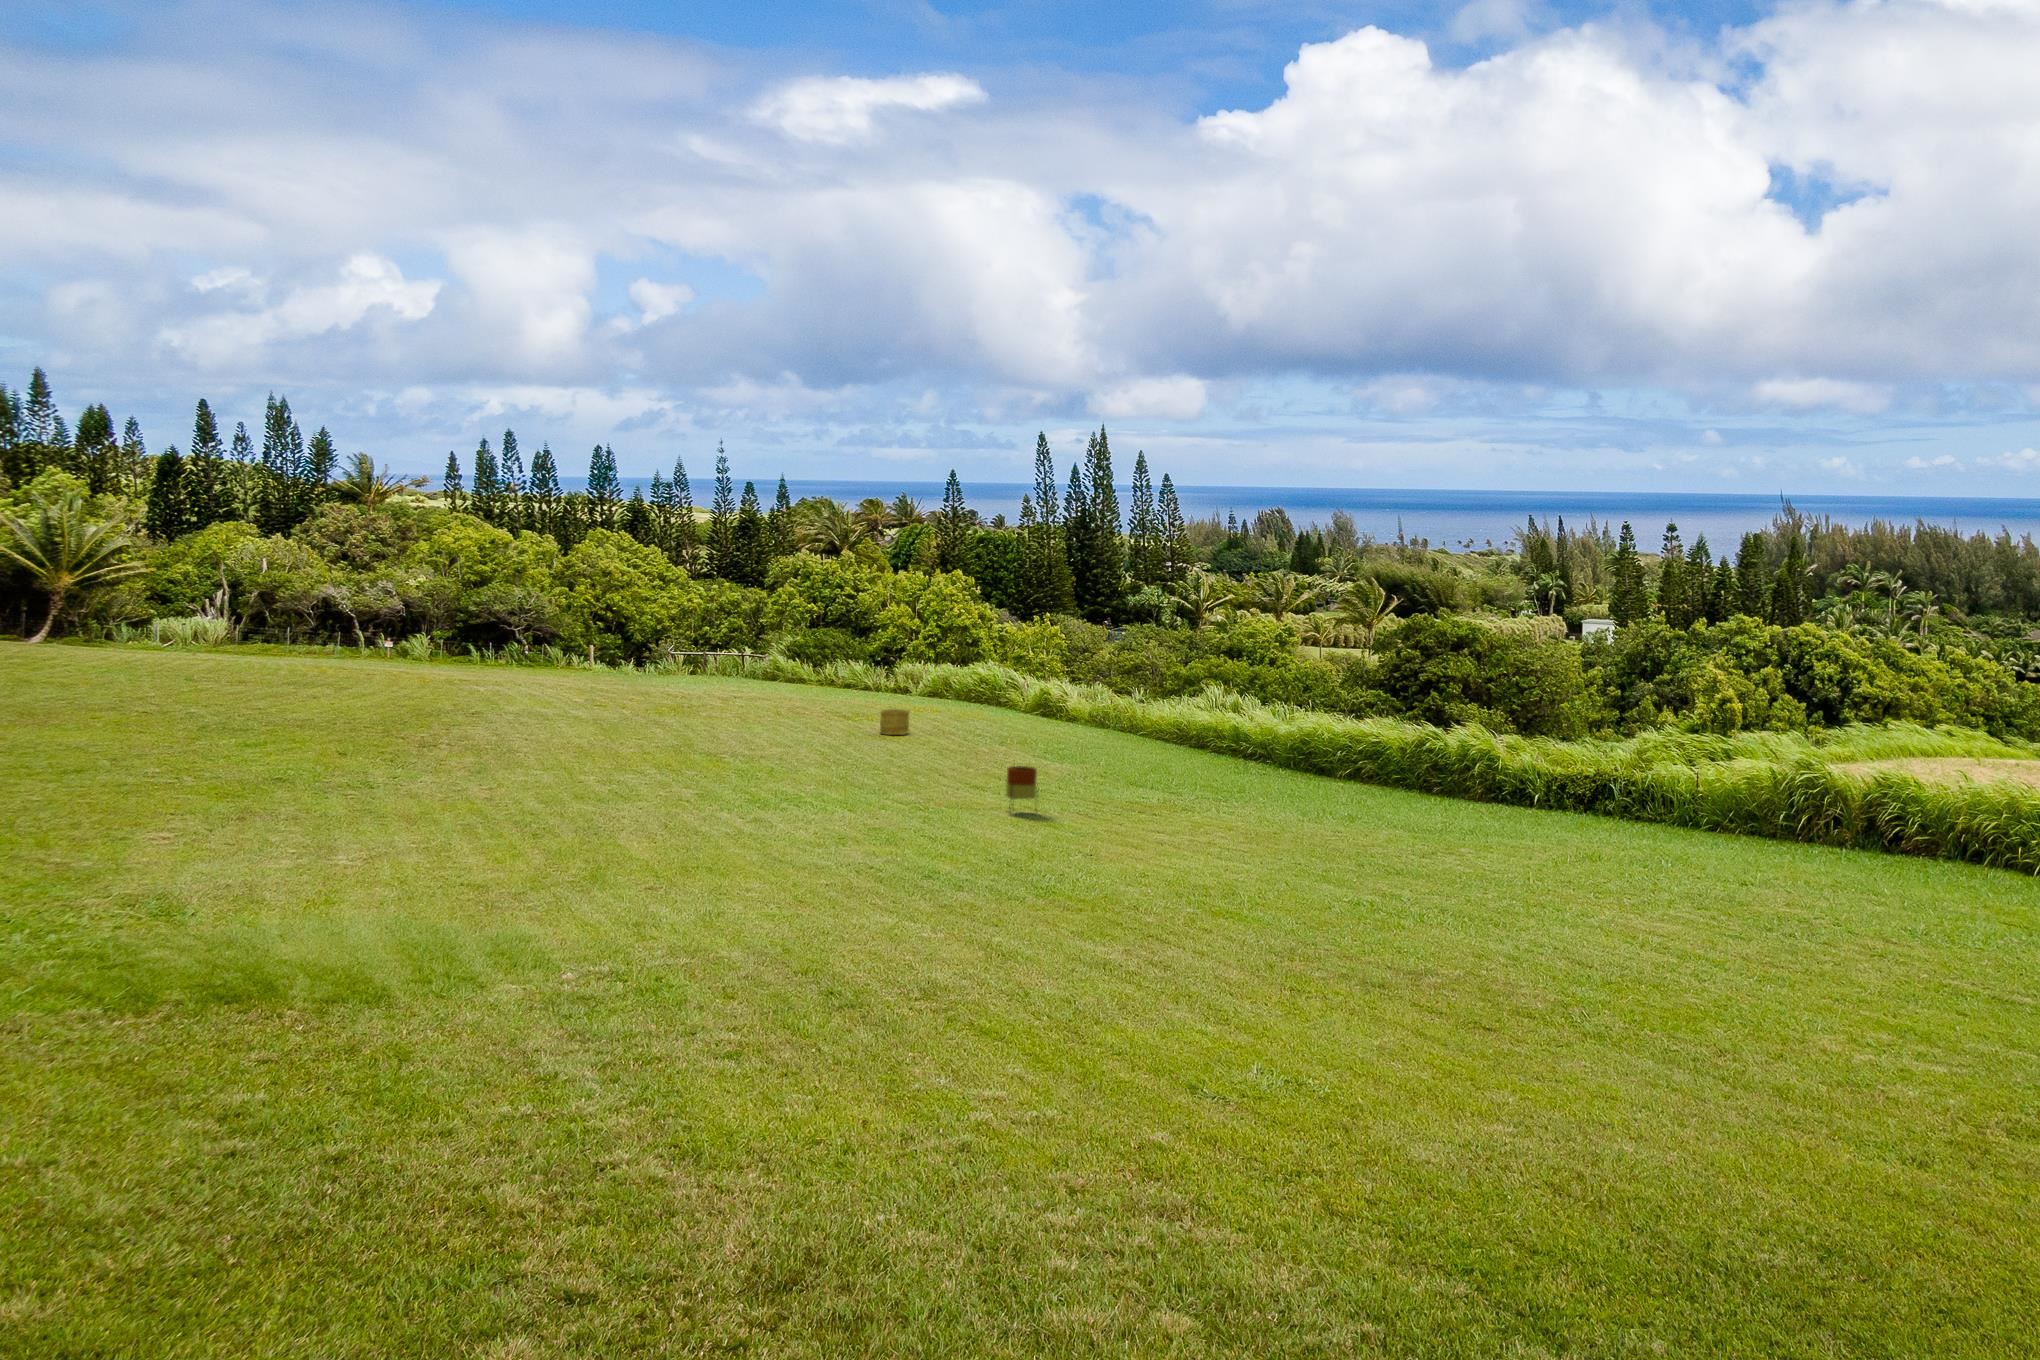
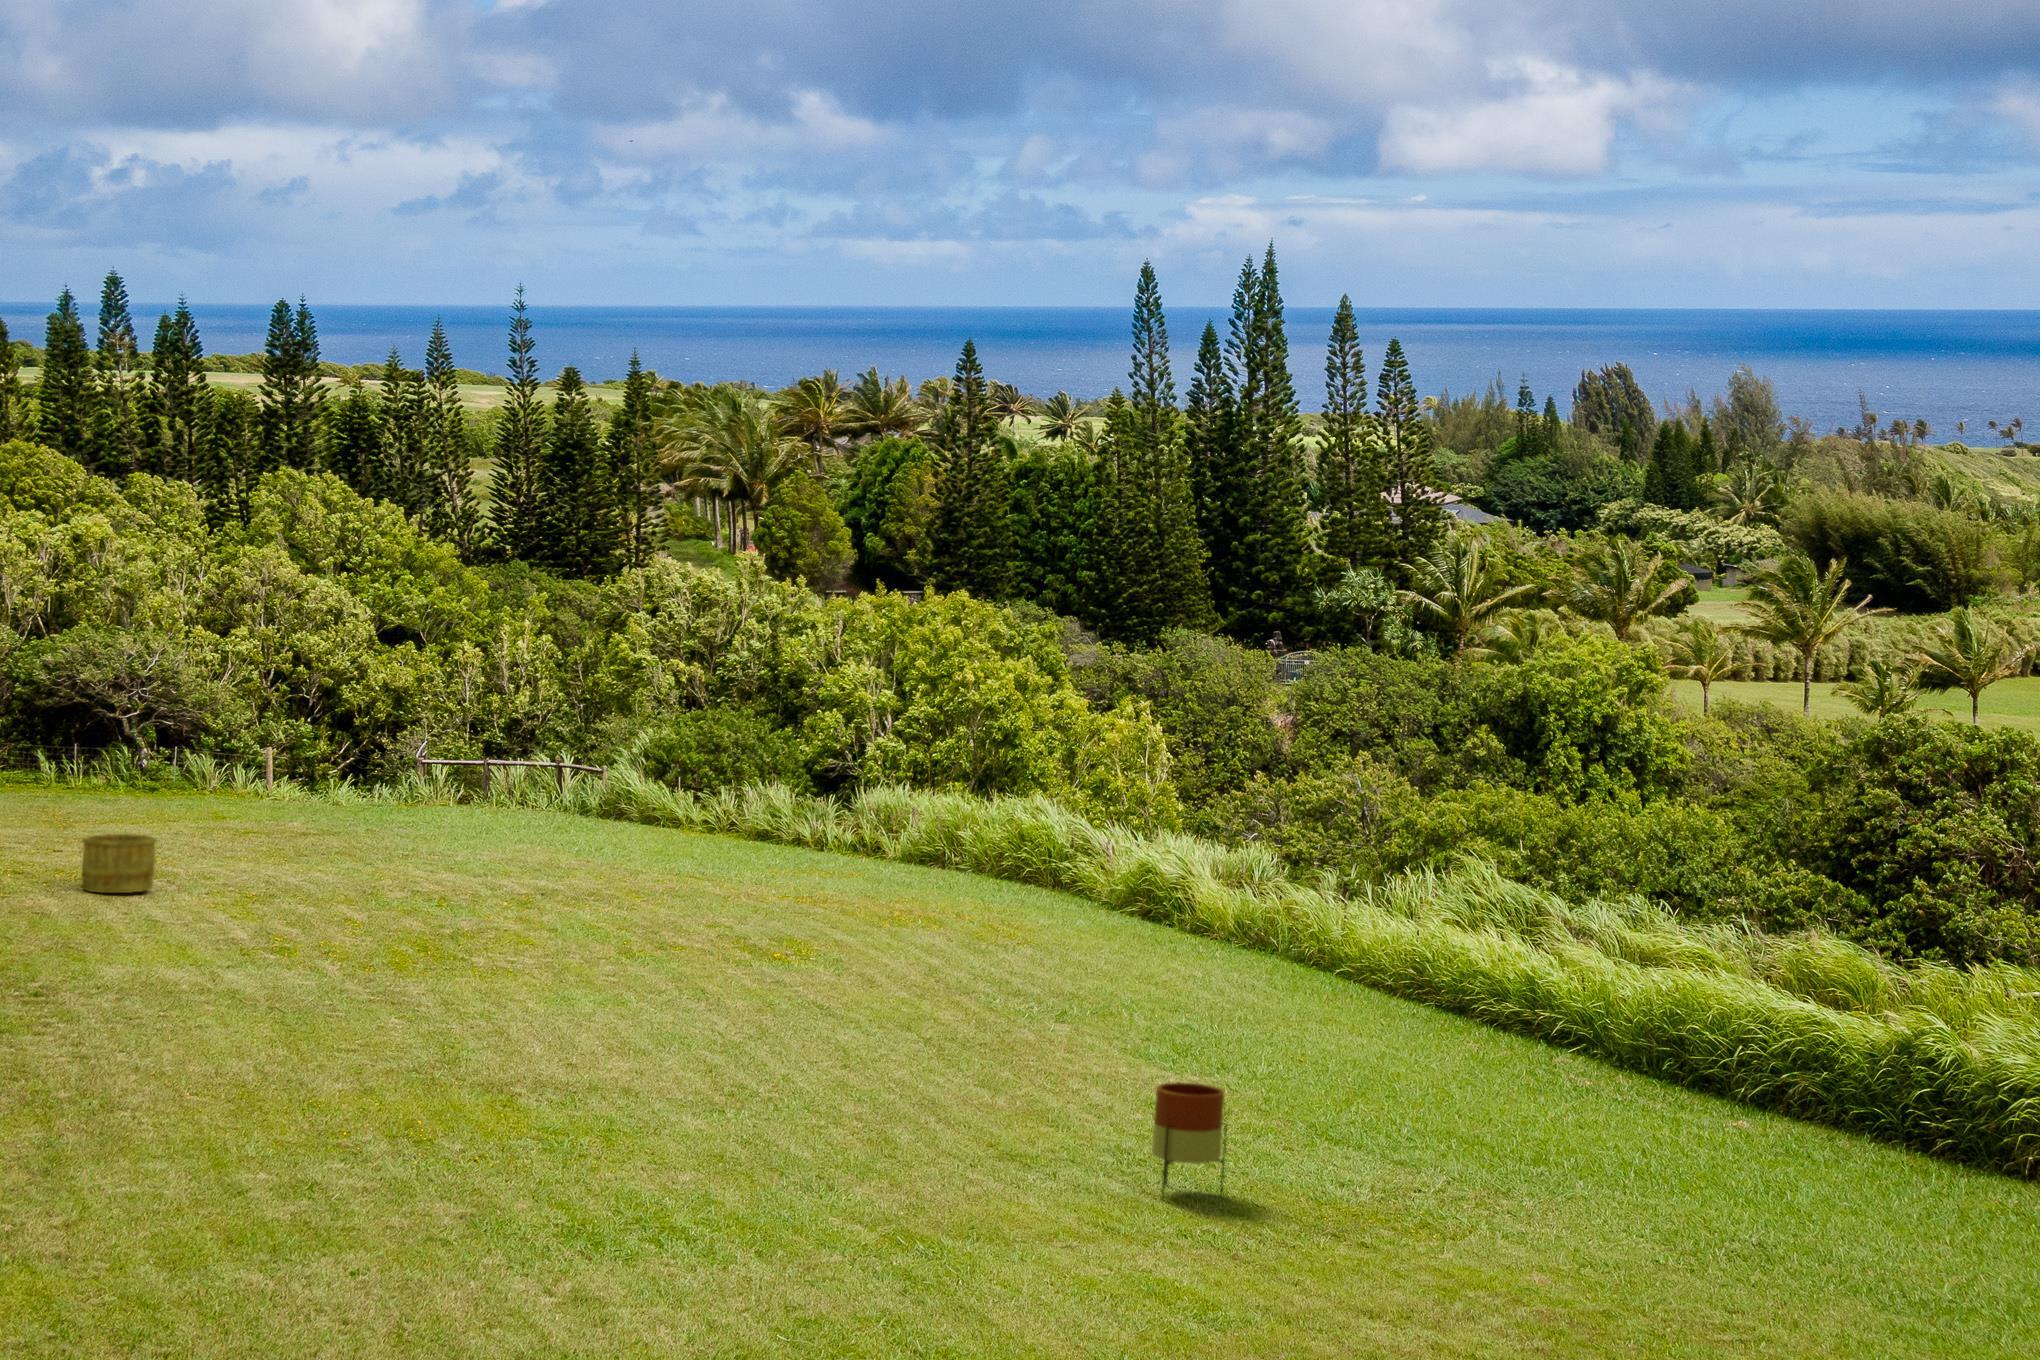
wooden bucket: present [880,709,910,735] -> present [82,834,157,893]

